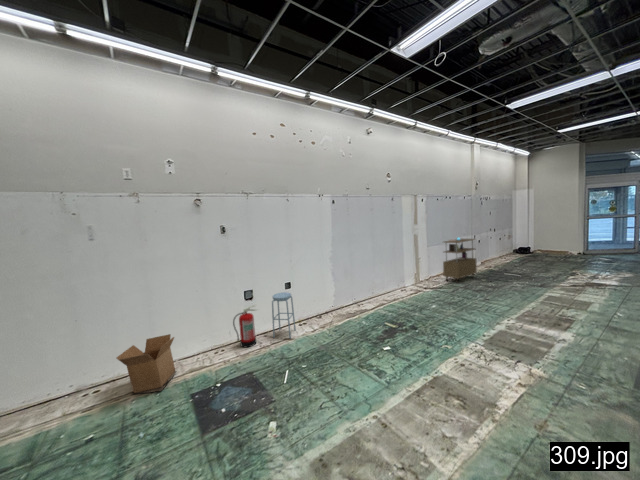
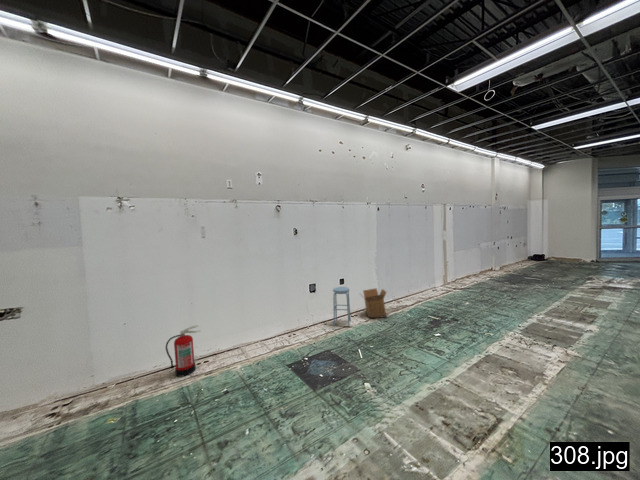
shelving unit: present [443,238,477,282] -> none [469,243,499,285]
fire extinguisher: present [233,305,256,347] -> present [166,325,199,377]
cardboard box: present [117,334,176,394] -> present [363,288,386,318]

